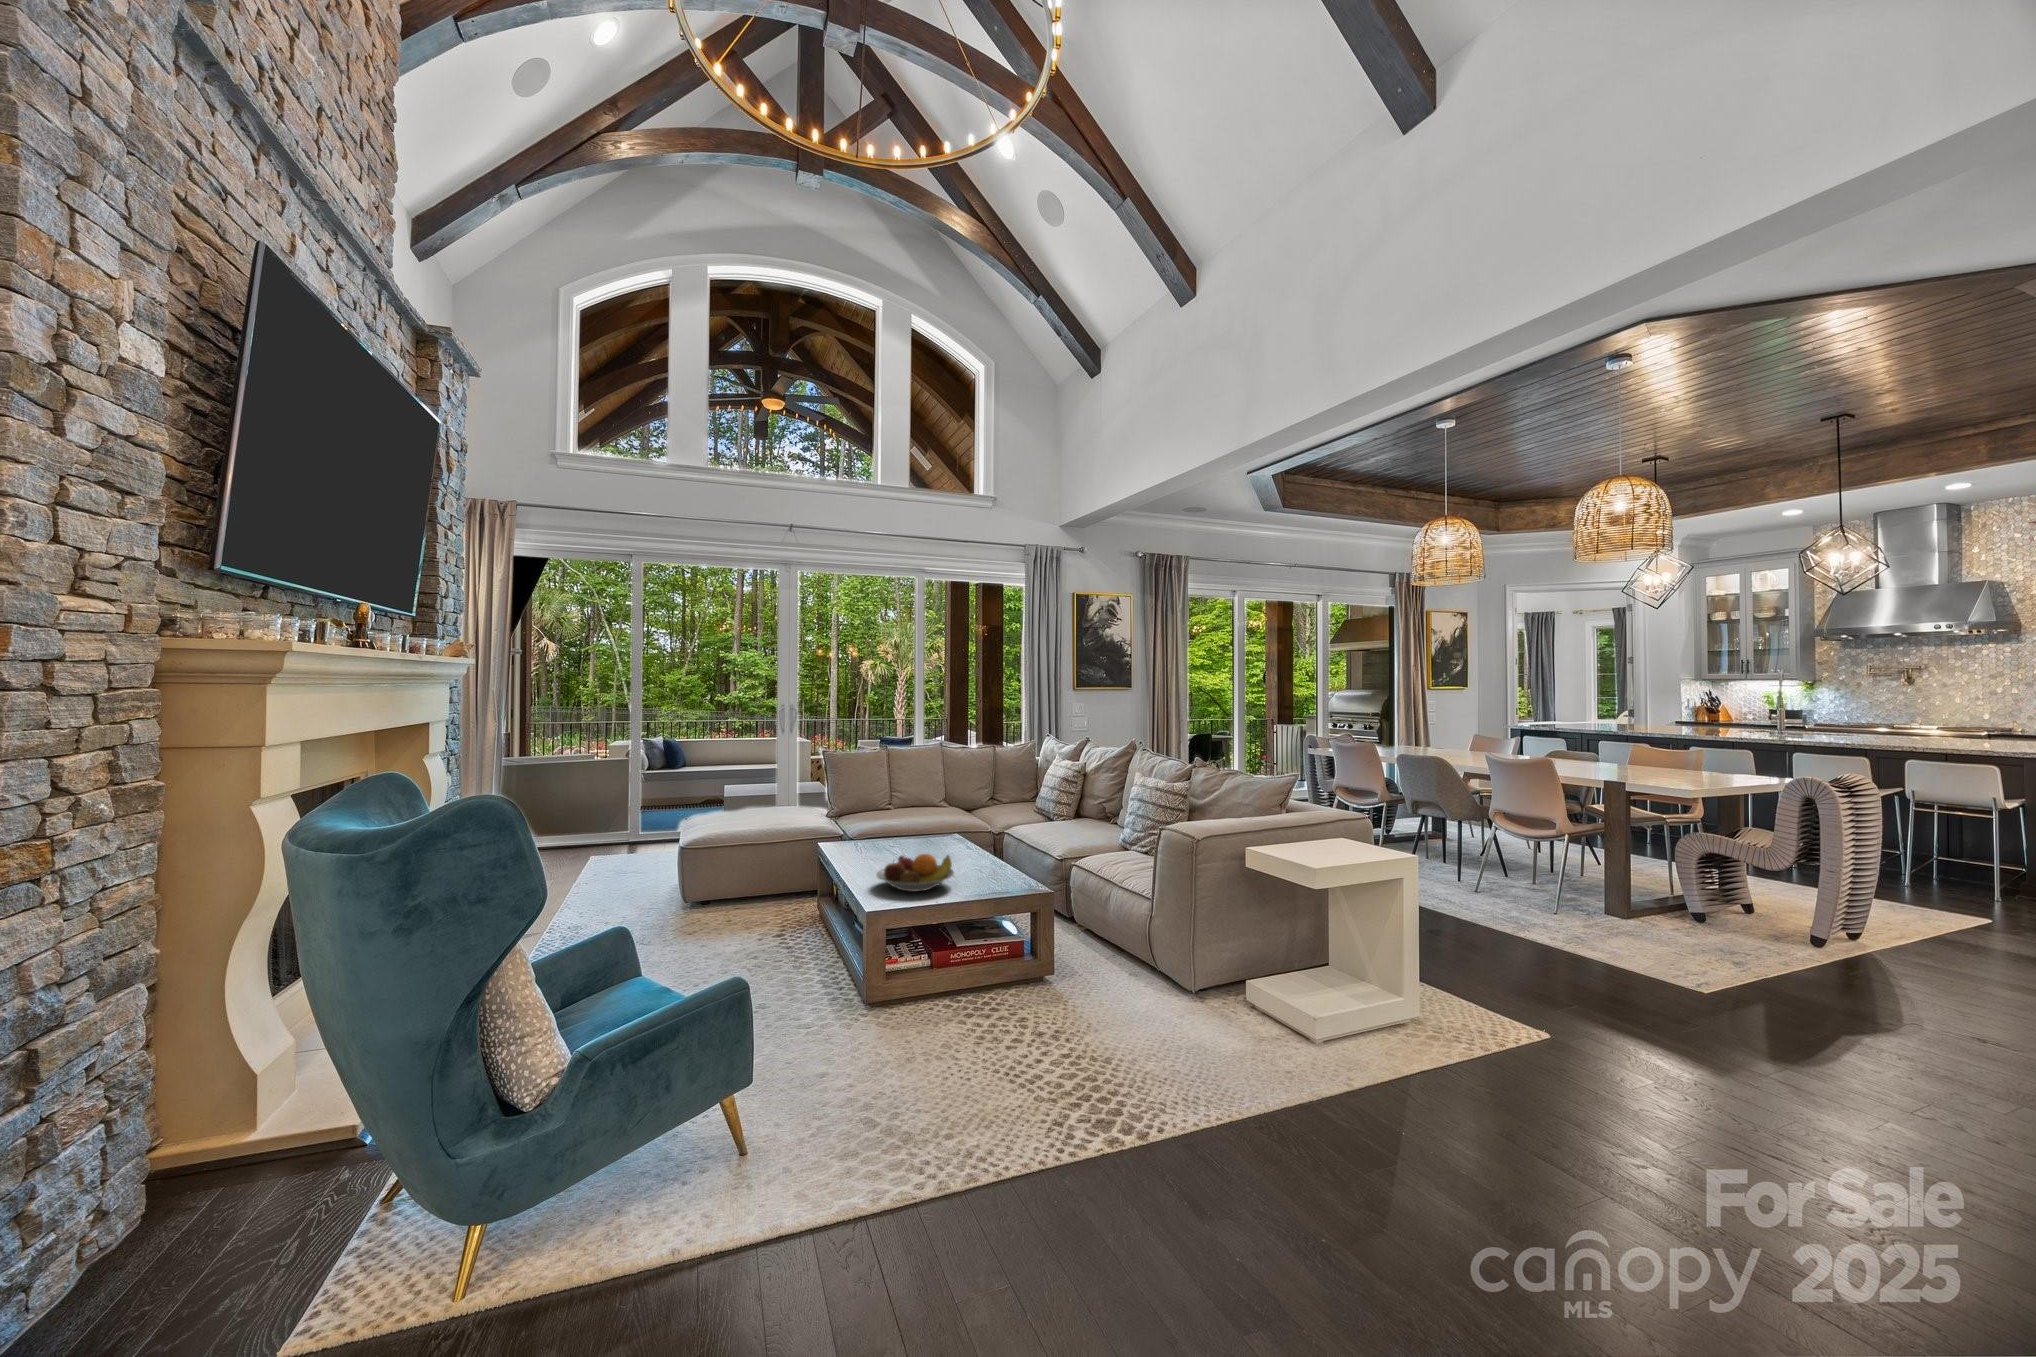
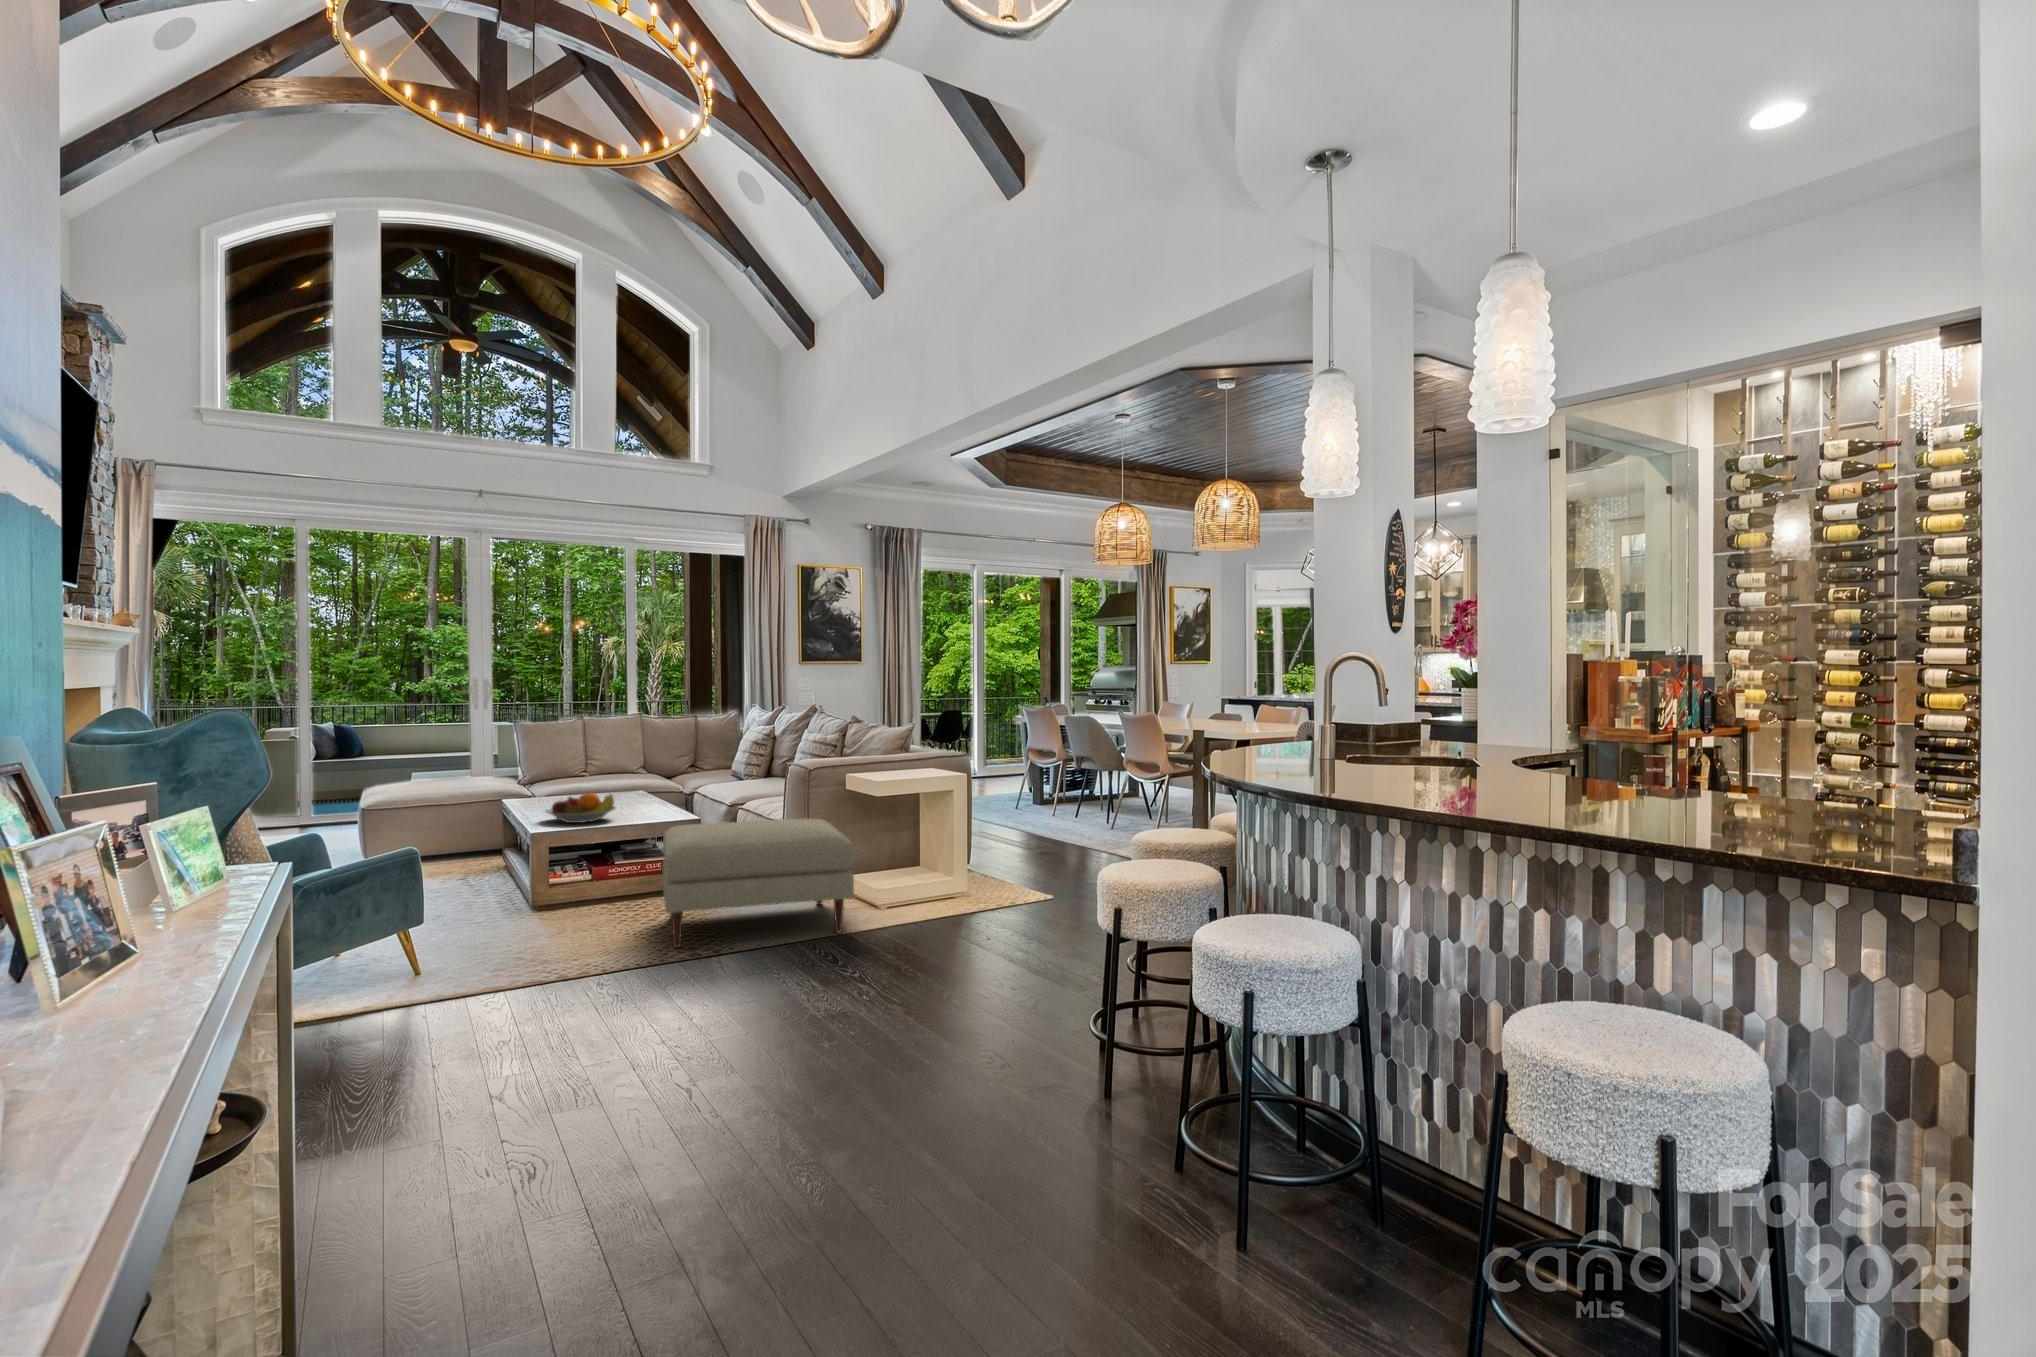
ottoman: none [1029,908,1326,1123] -> present [663,819,854,947]

